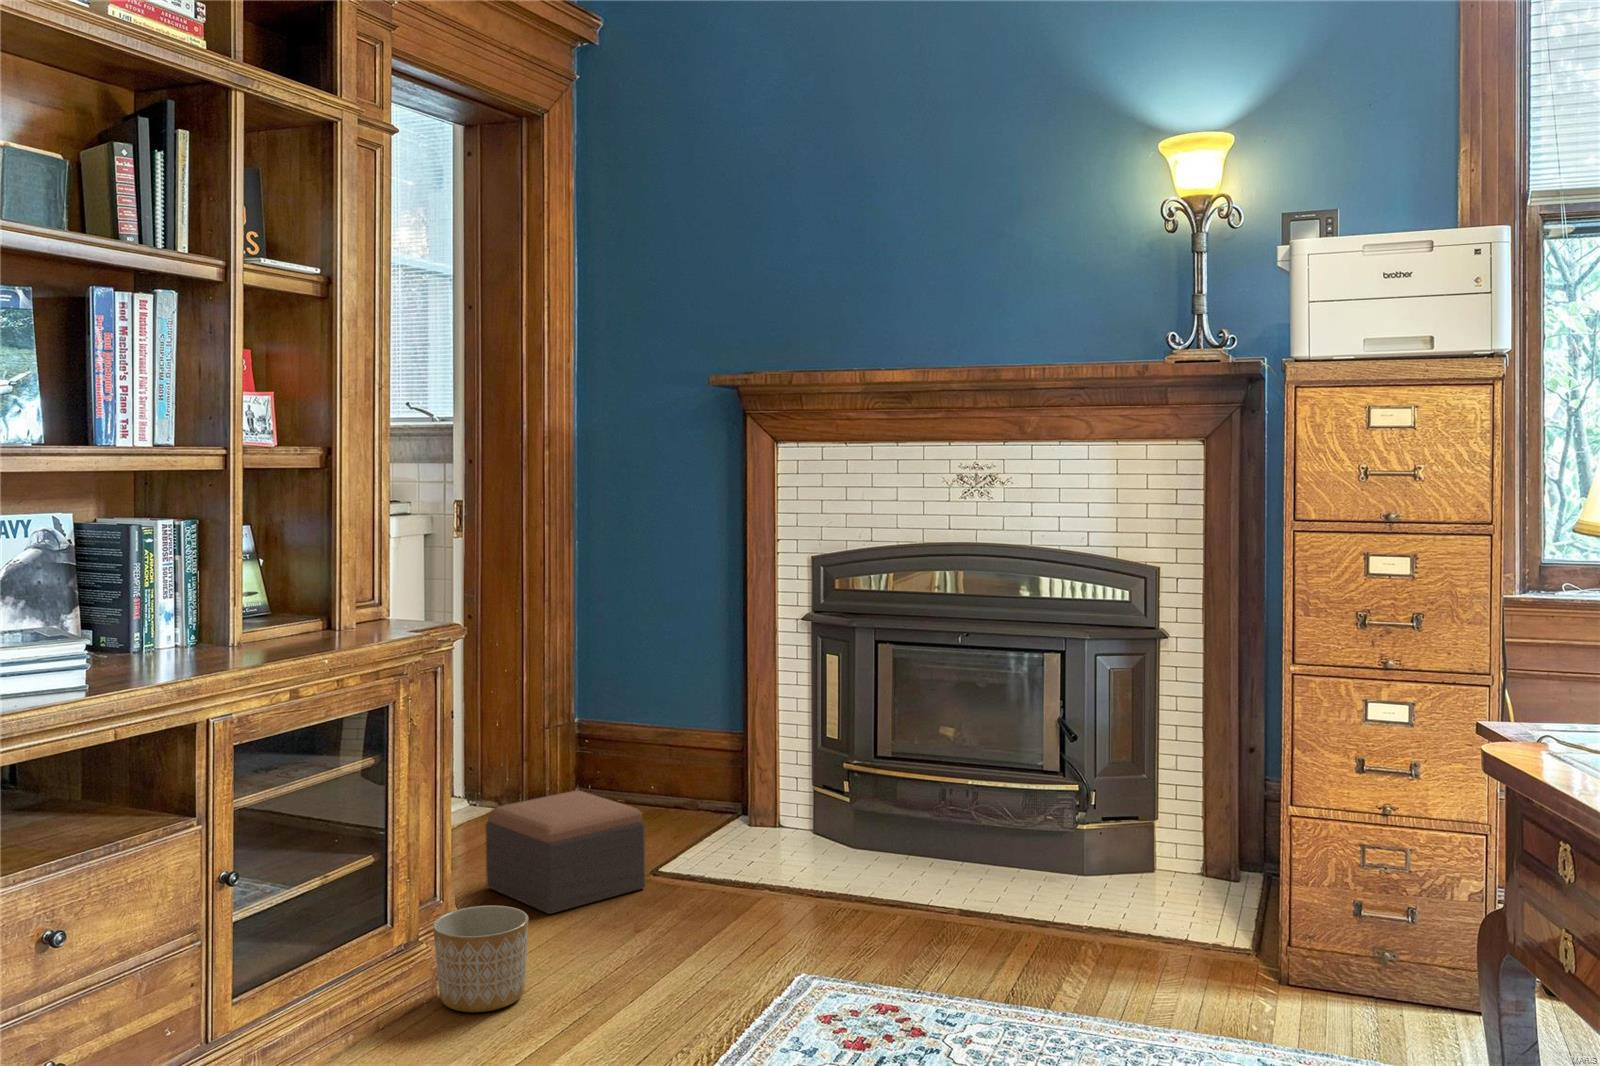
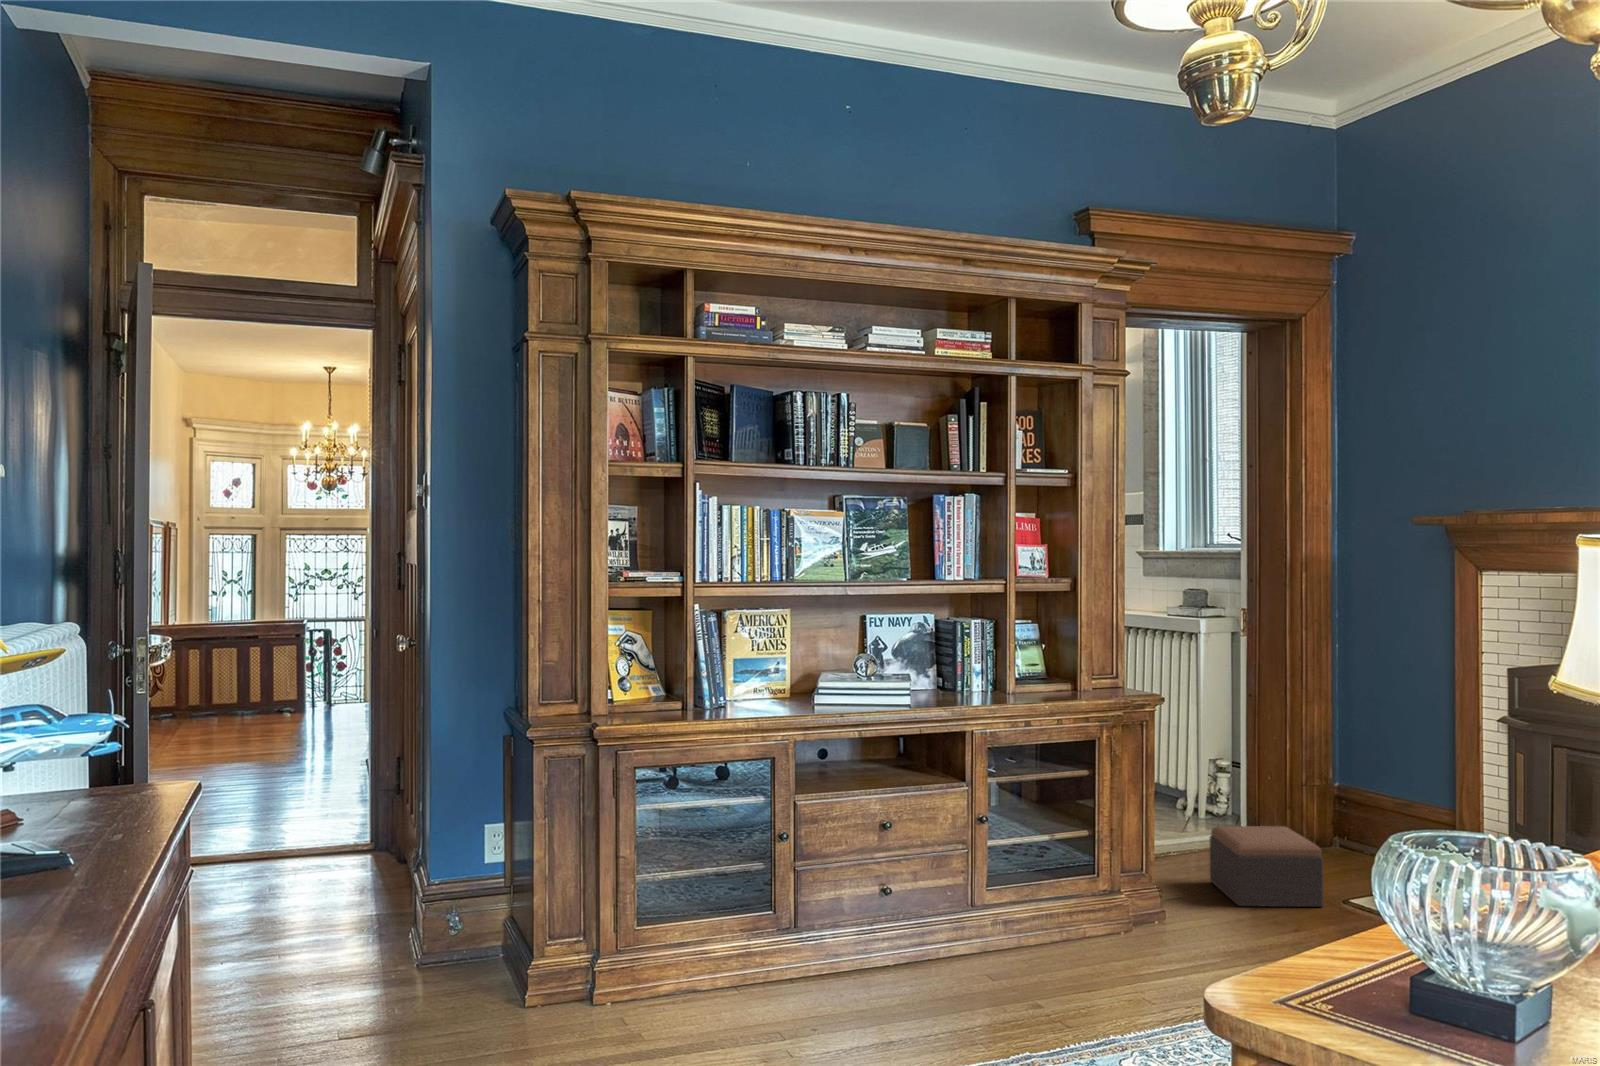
planter: present [433,905,529,1012] -> none [1122,879,1185,946]

